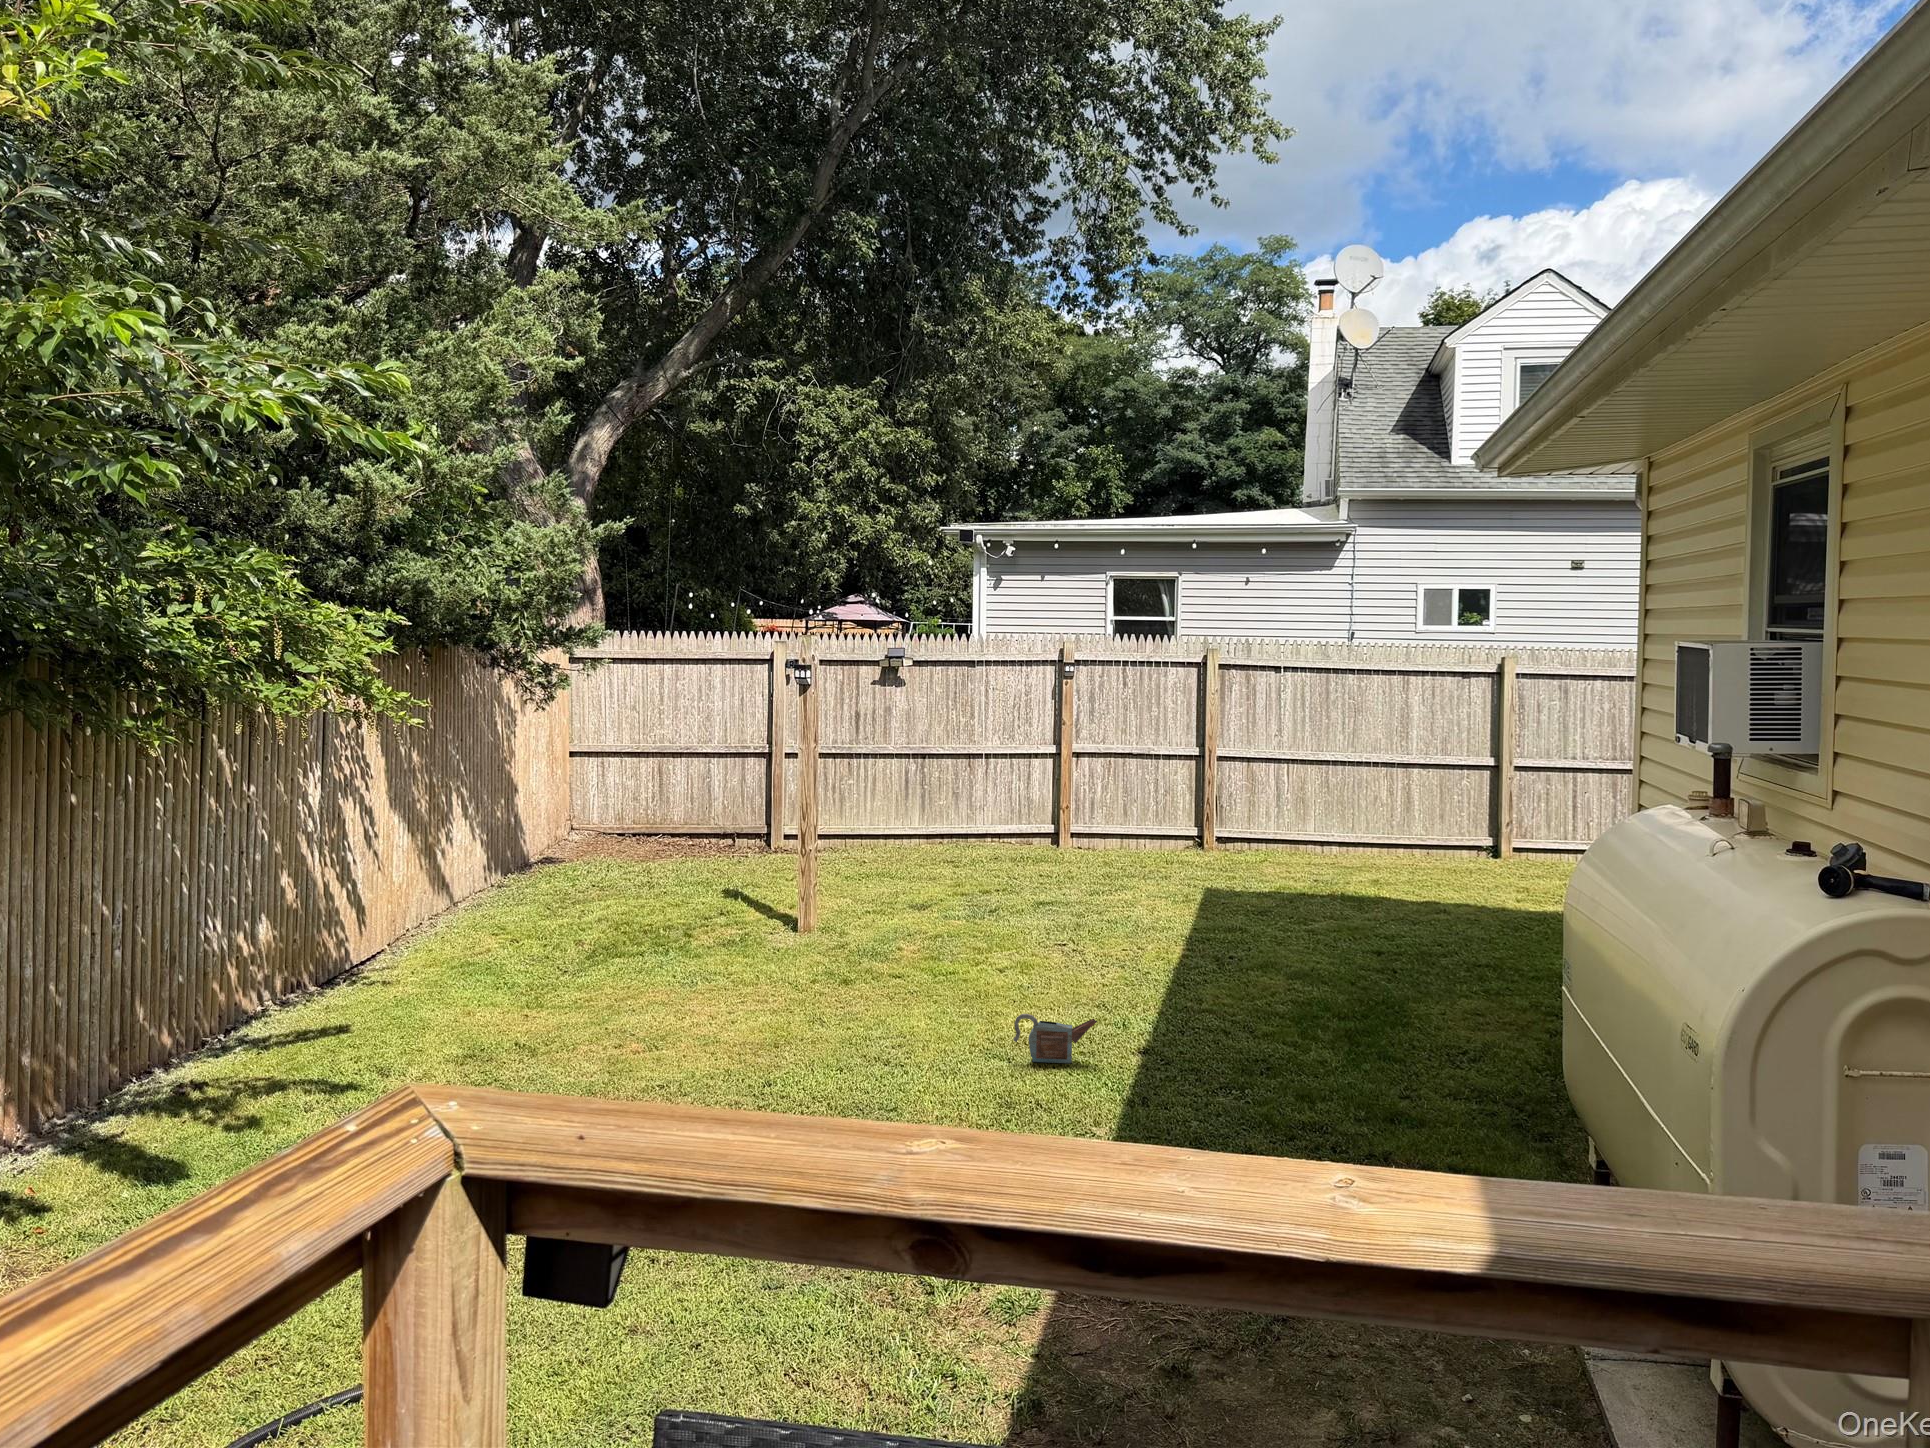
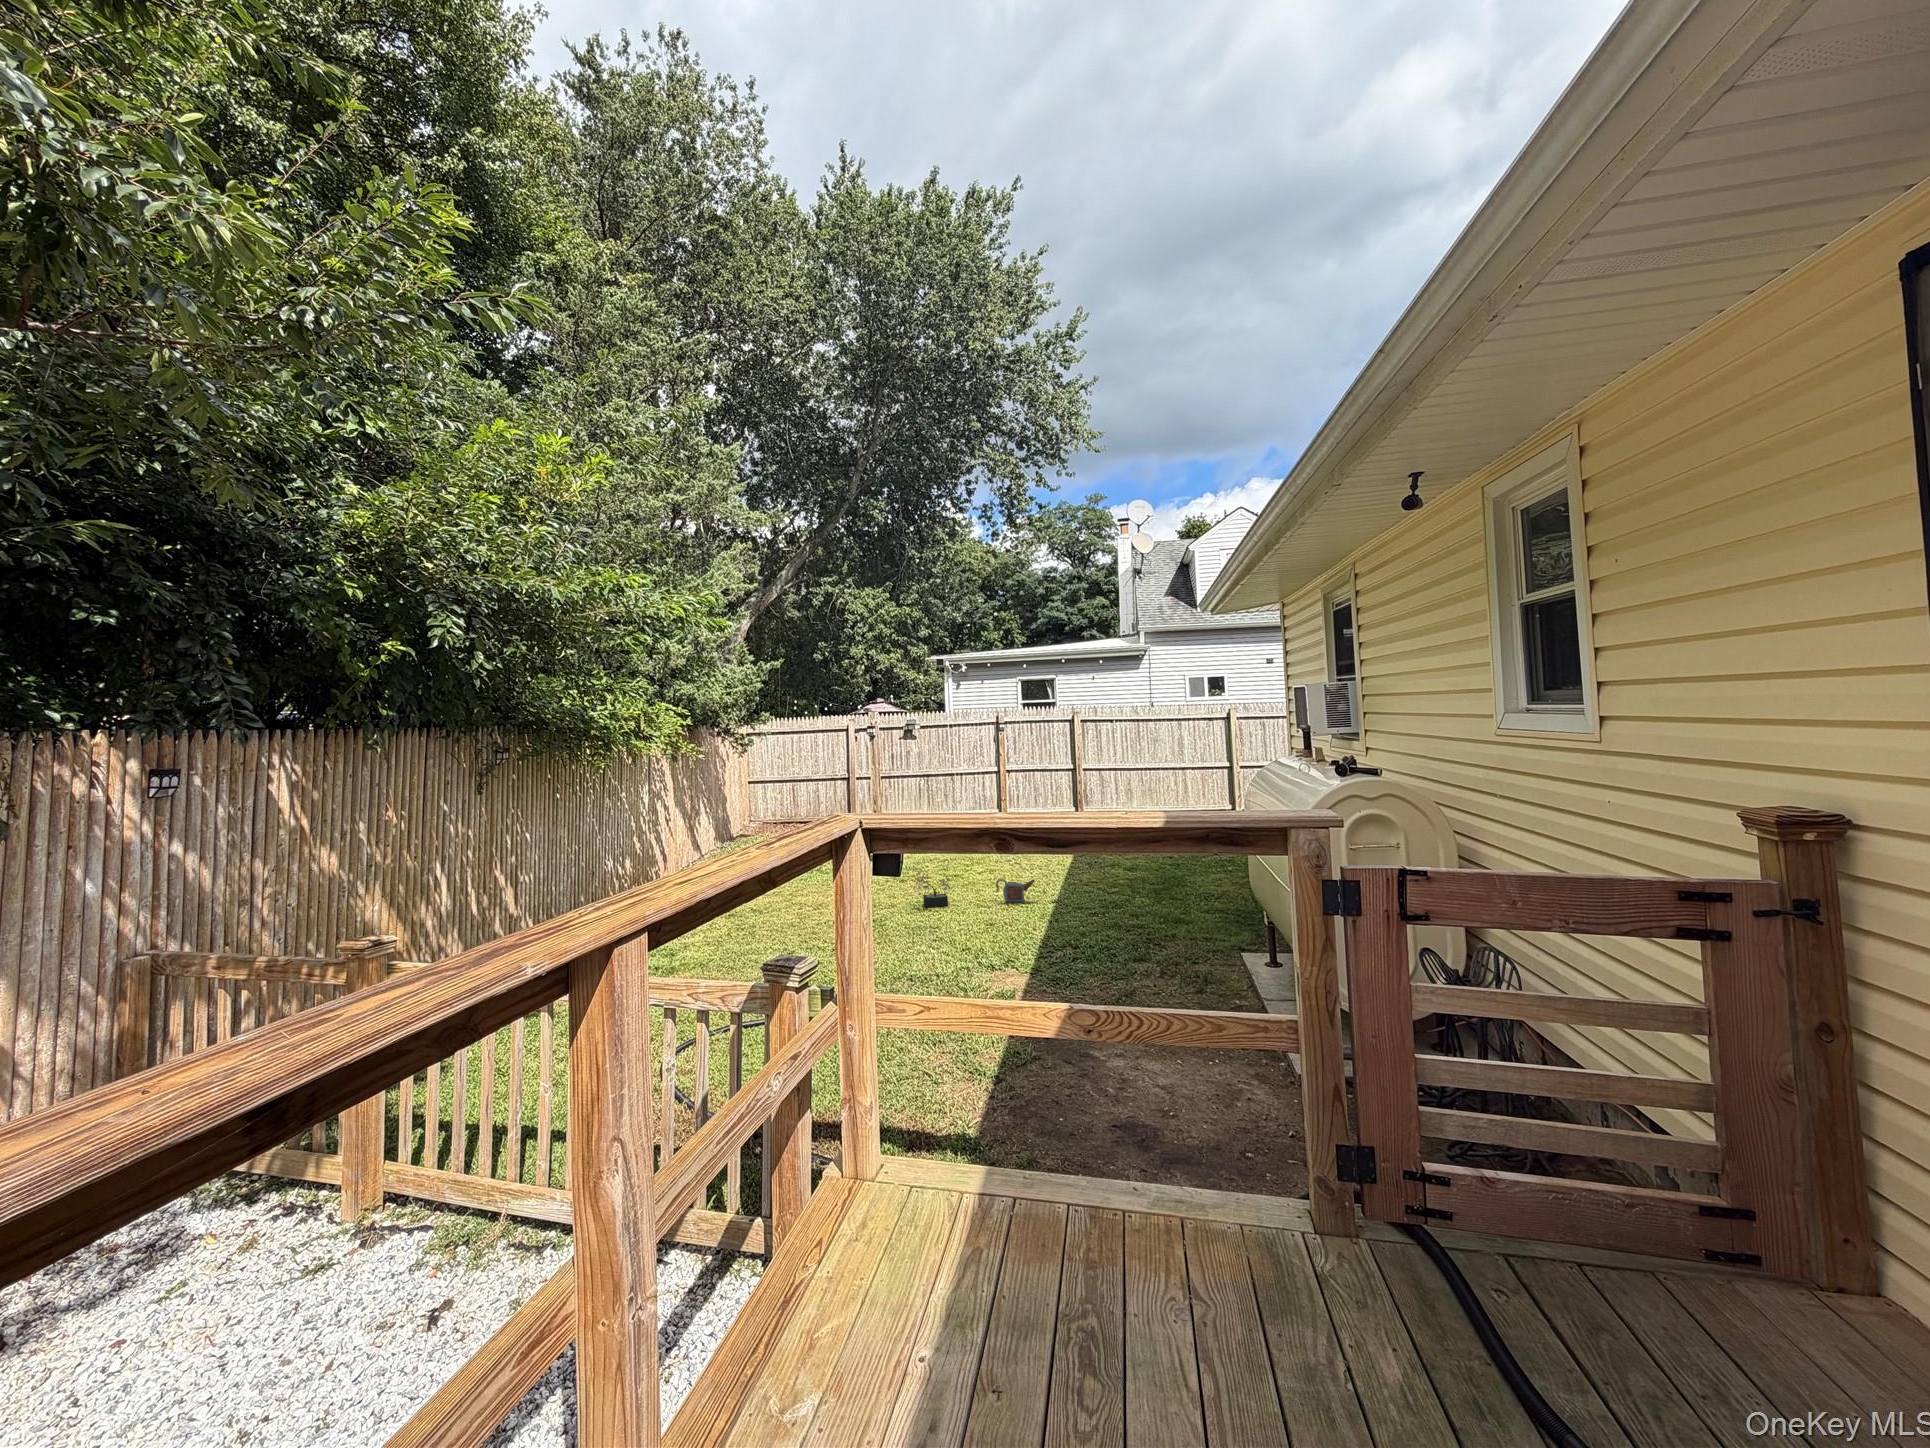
decorative plant: none [839,991,925,1068] -> present [913,872,953,907]

